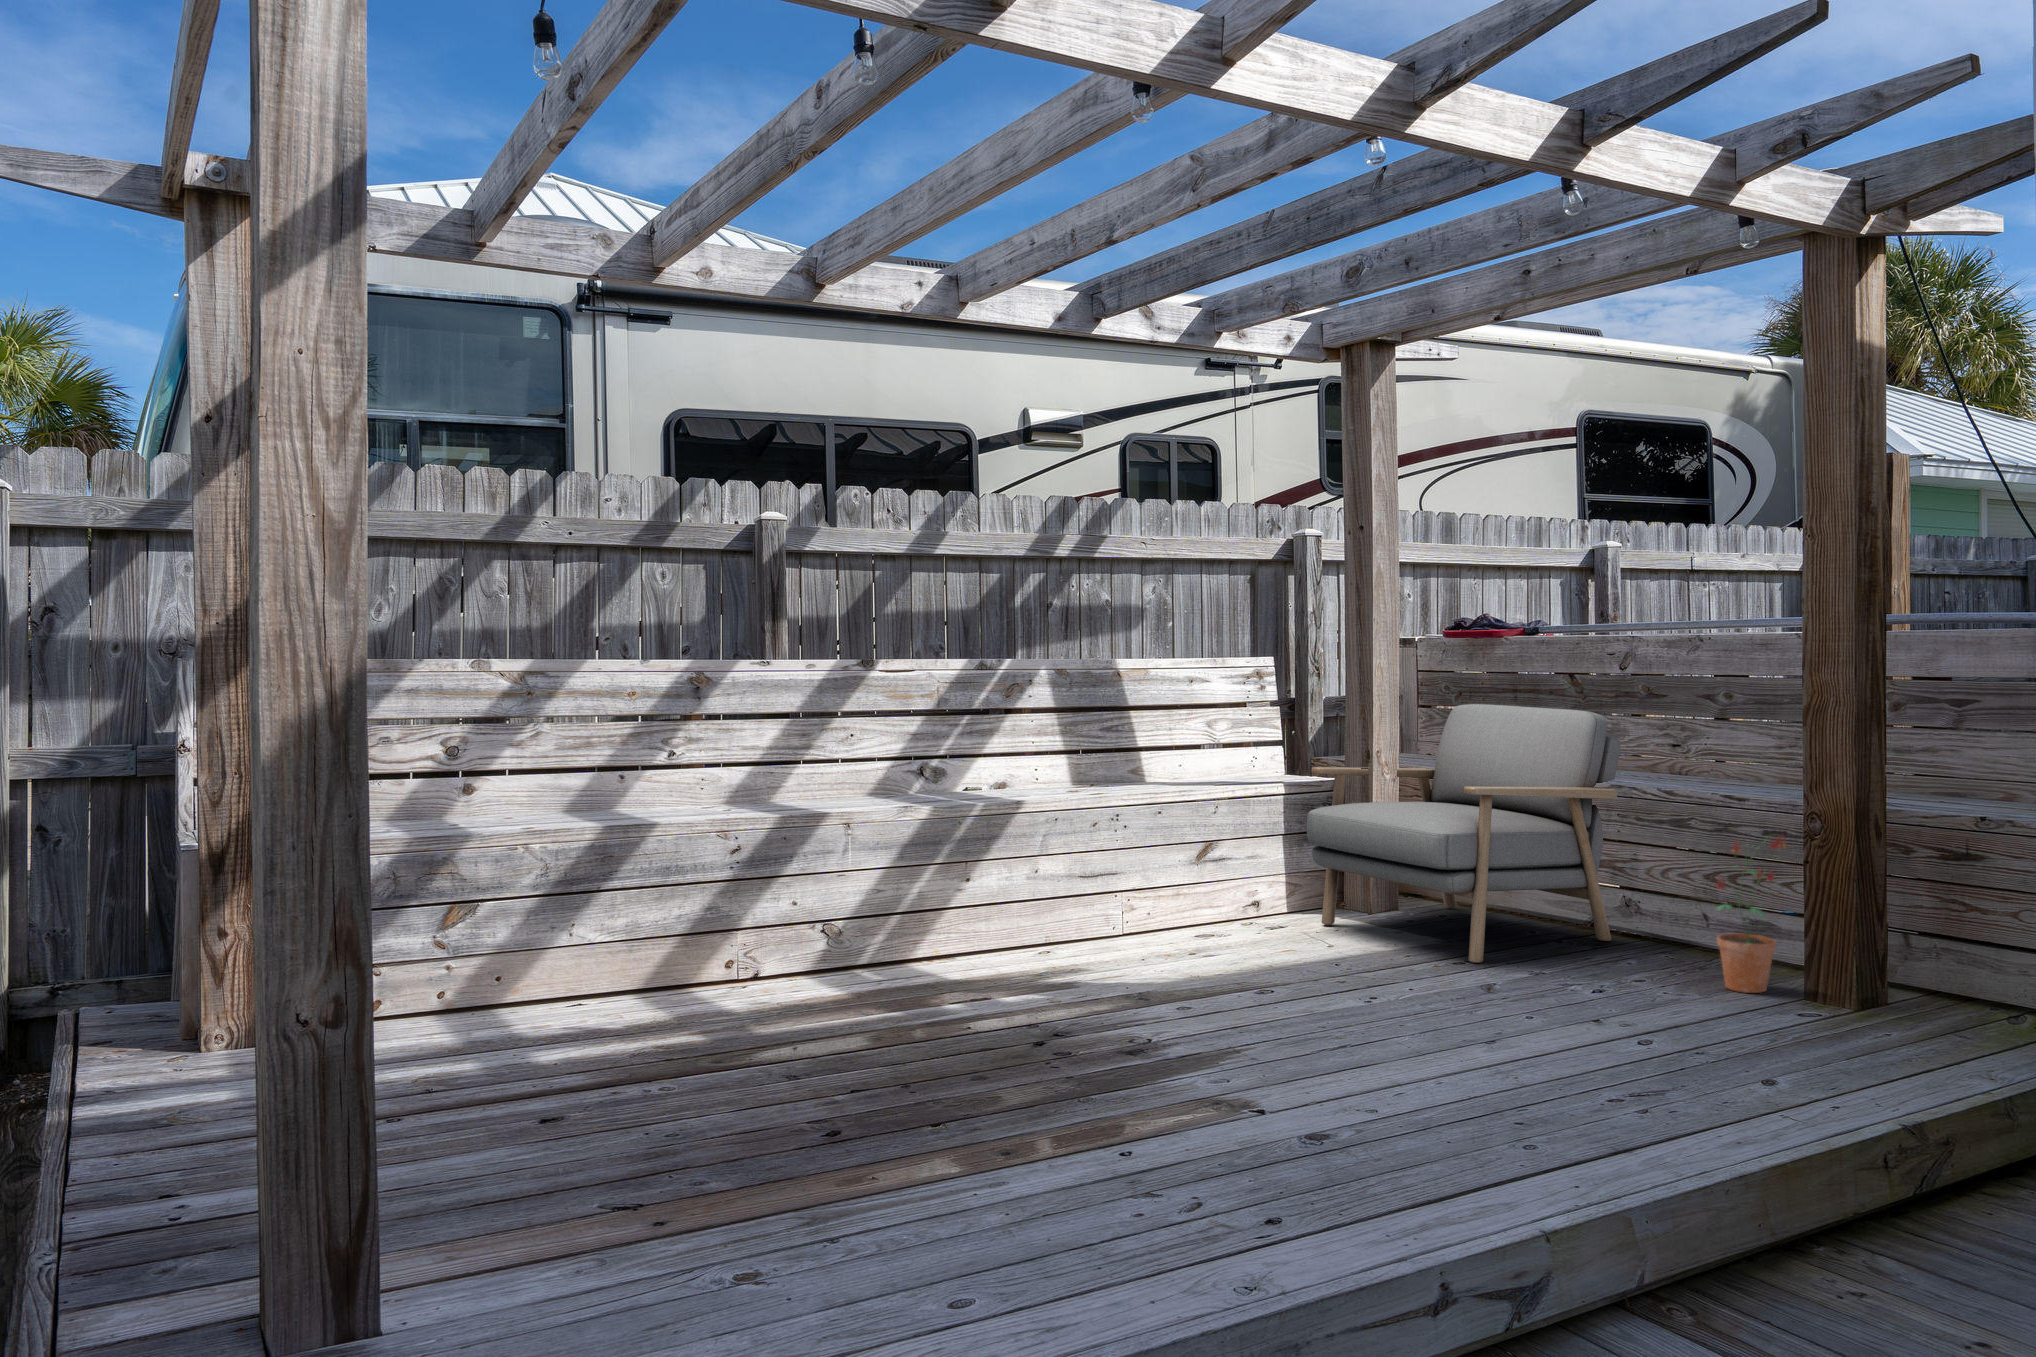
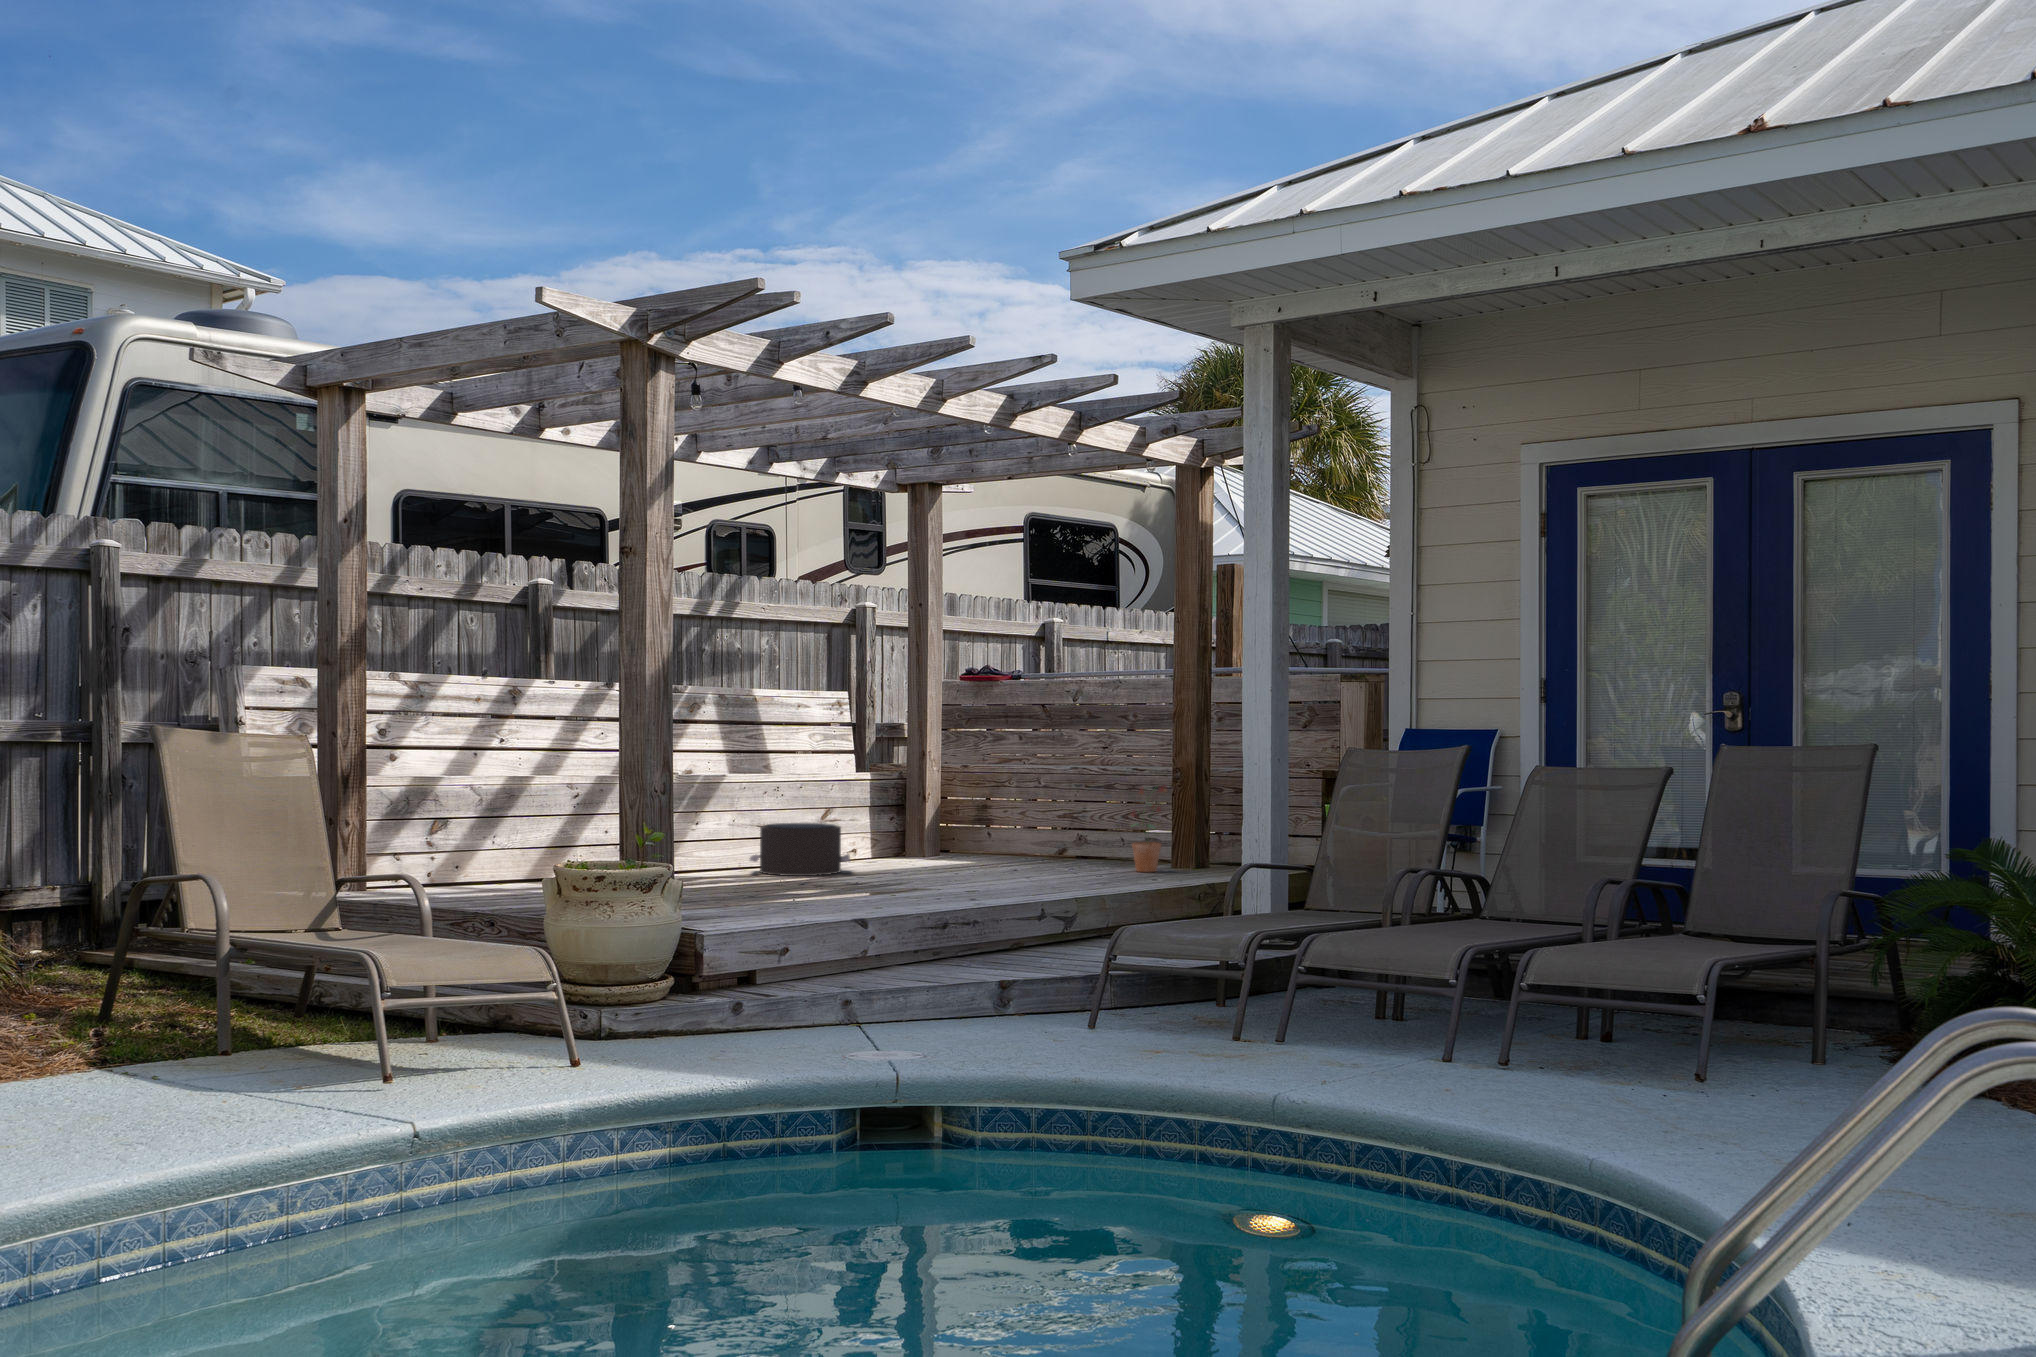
armchair: present [1307,704,1620,963] -> none [891,720,1078,869]
pouf: none [1057,873,1223,969] -> present [749,823,851,876]

